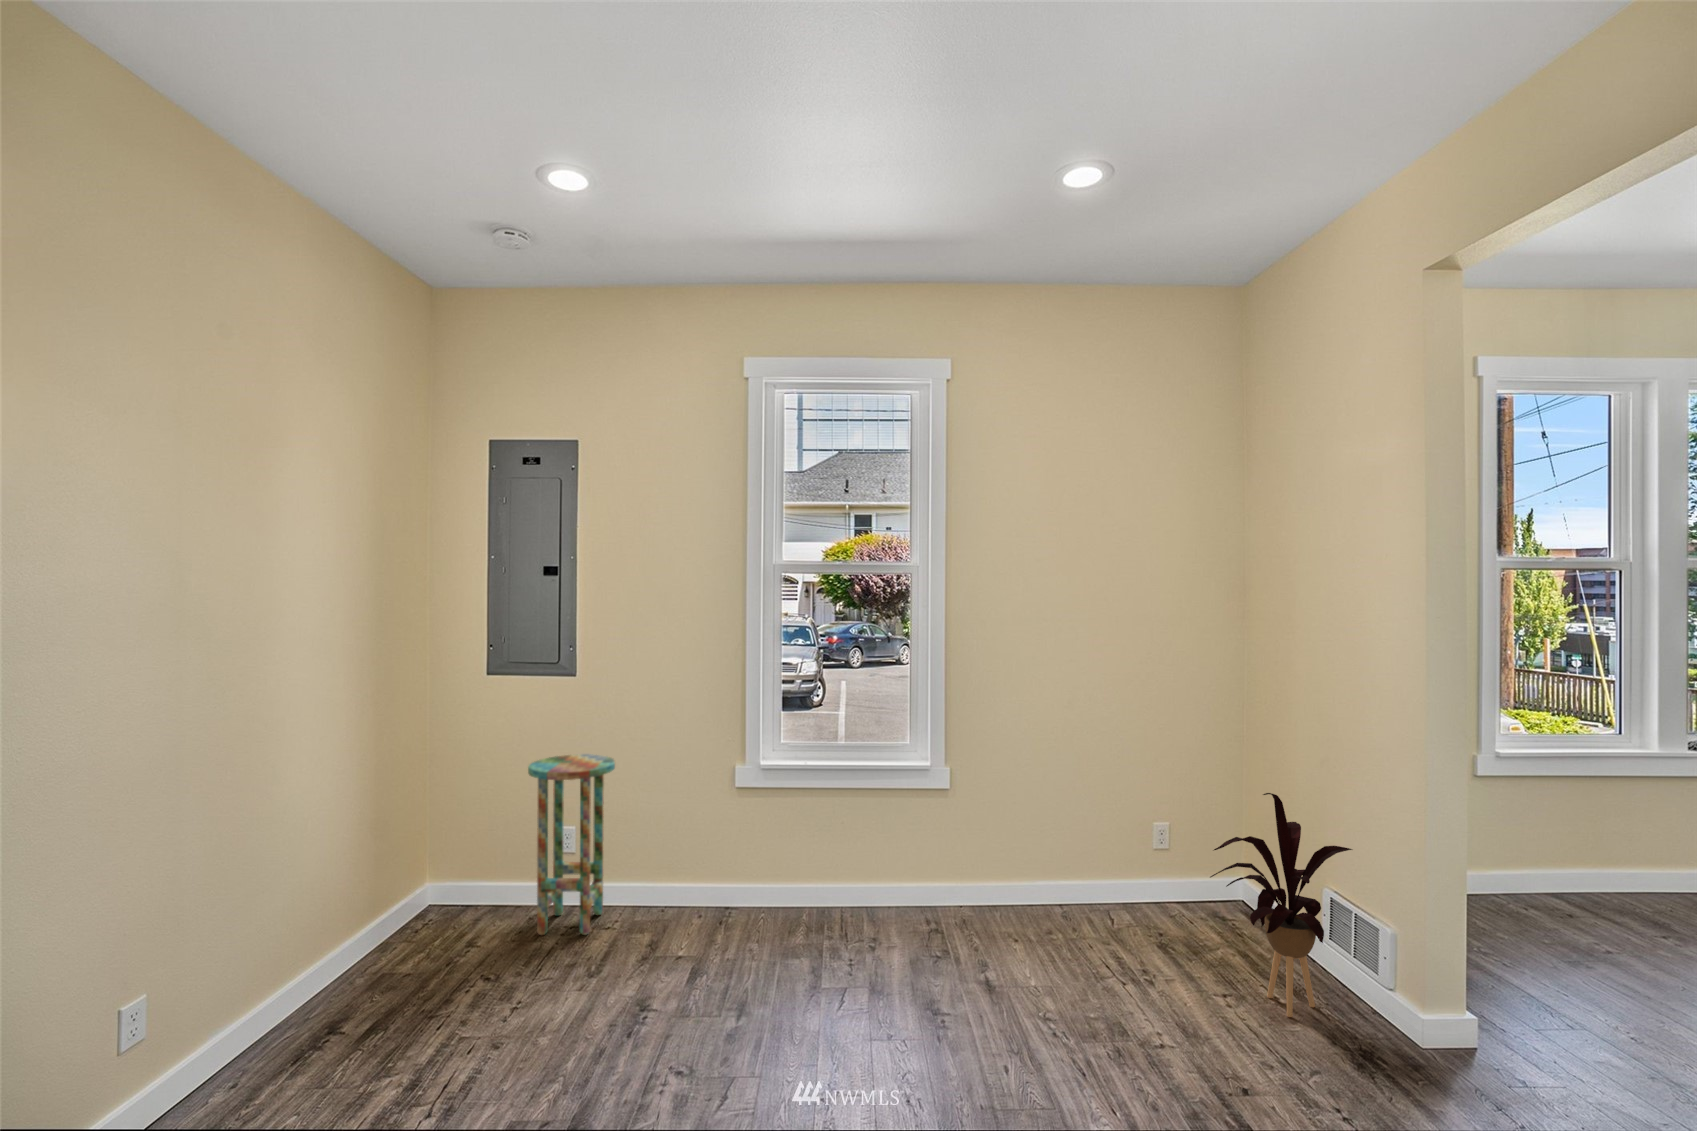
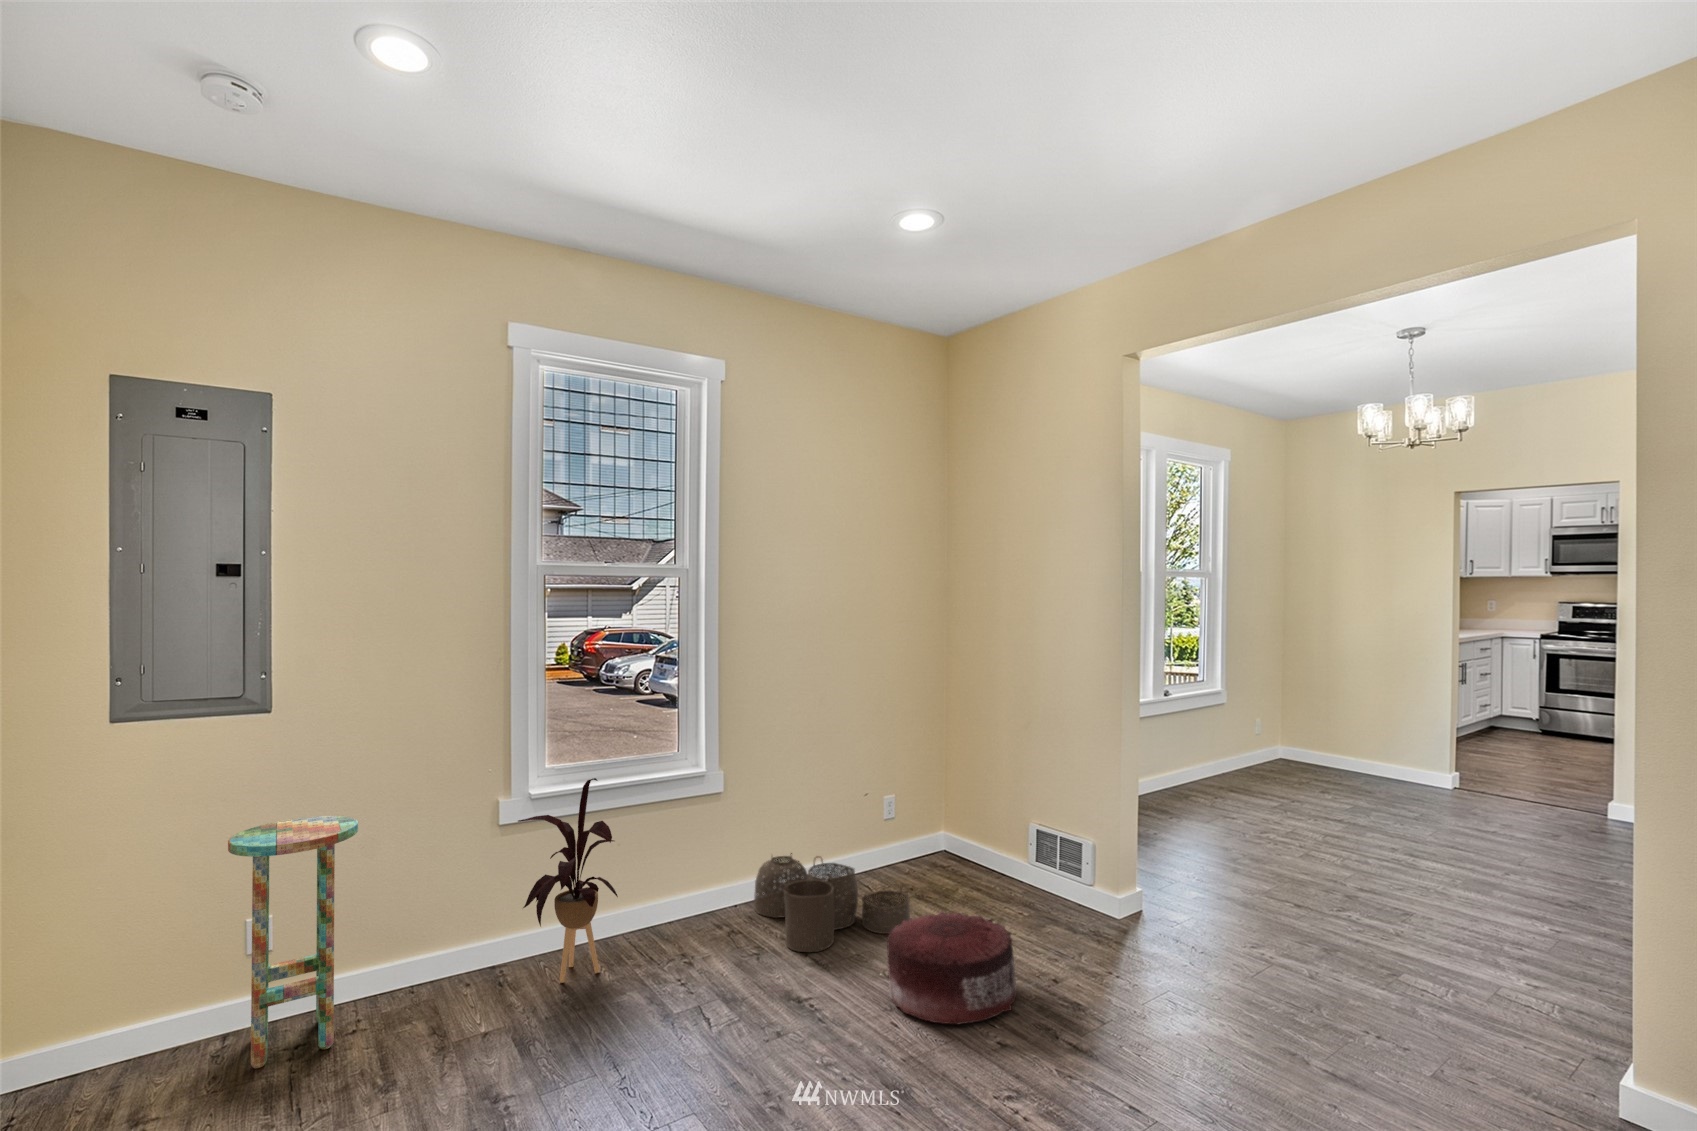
house plant: present [1210,793,1352,1017] -> present [518,778,618,983]
woven basket: none [971,860,1126,977] -> present [754,853,910,952]
pouf: none [1019,961,1175,1099] -> present [887,911,1017,1024]

